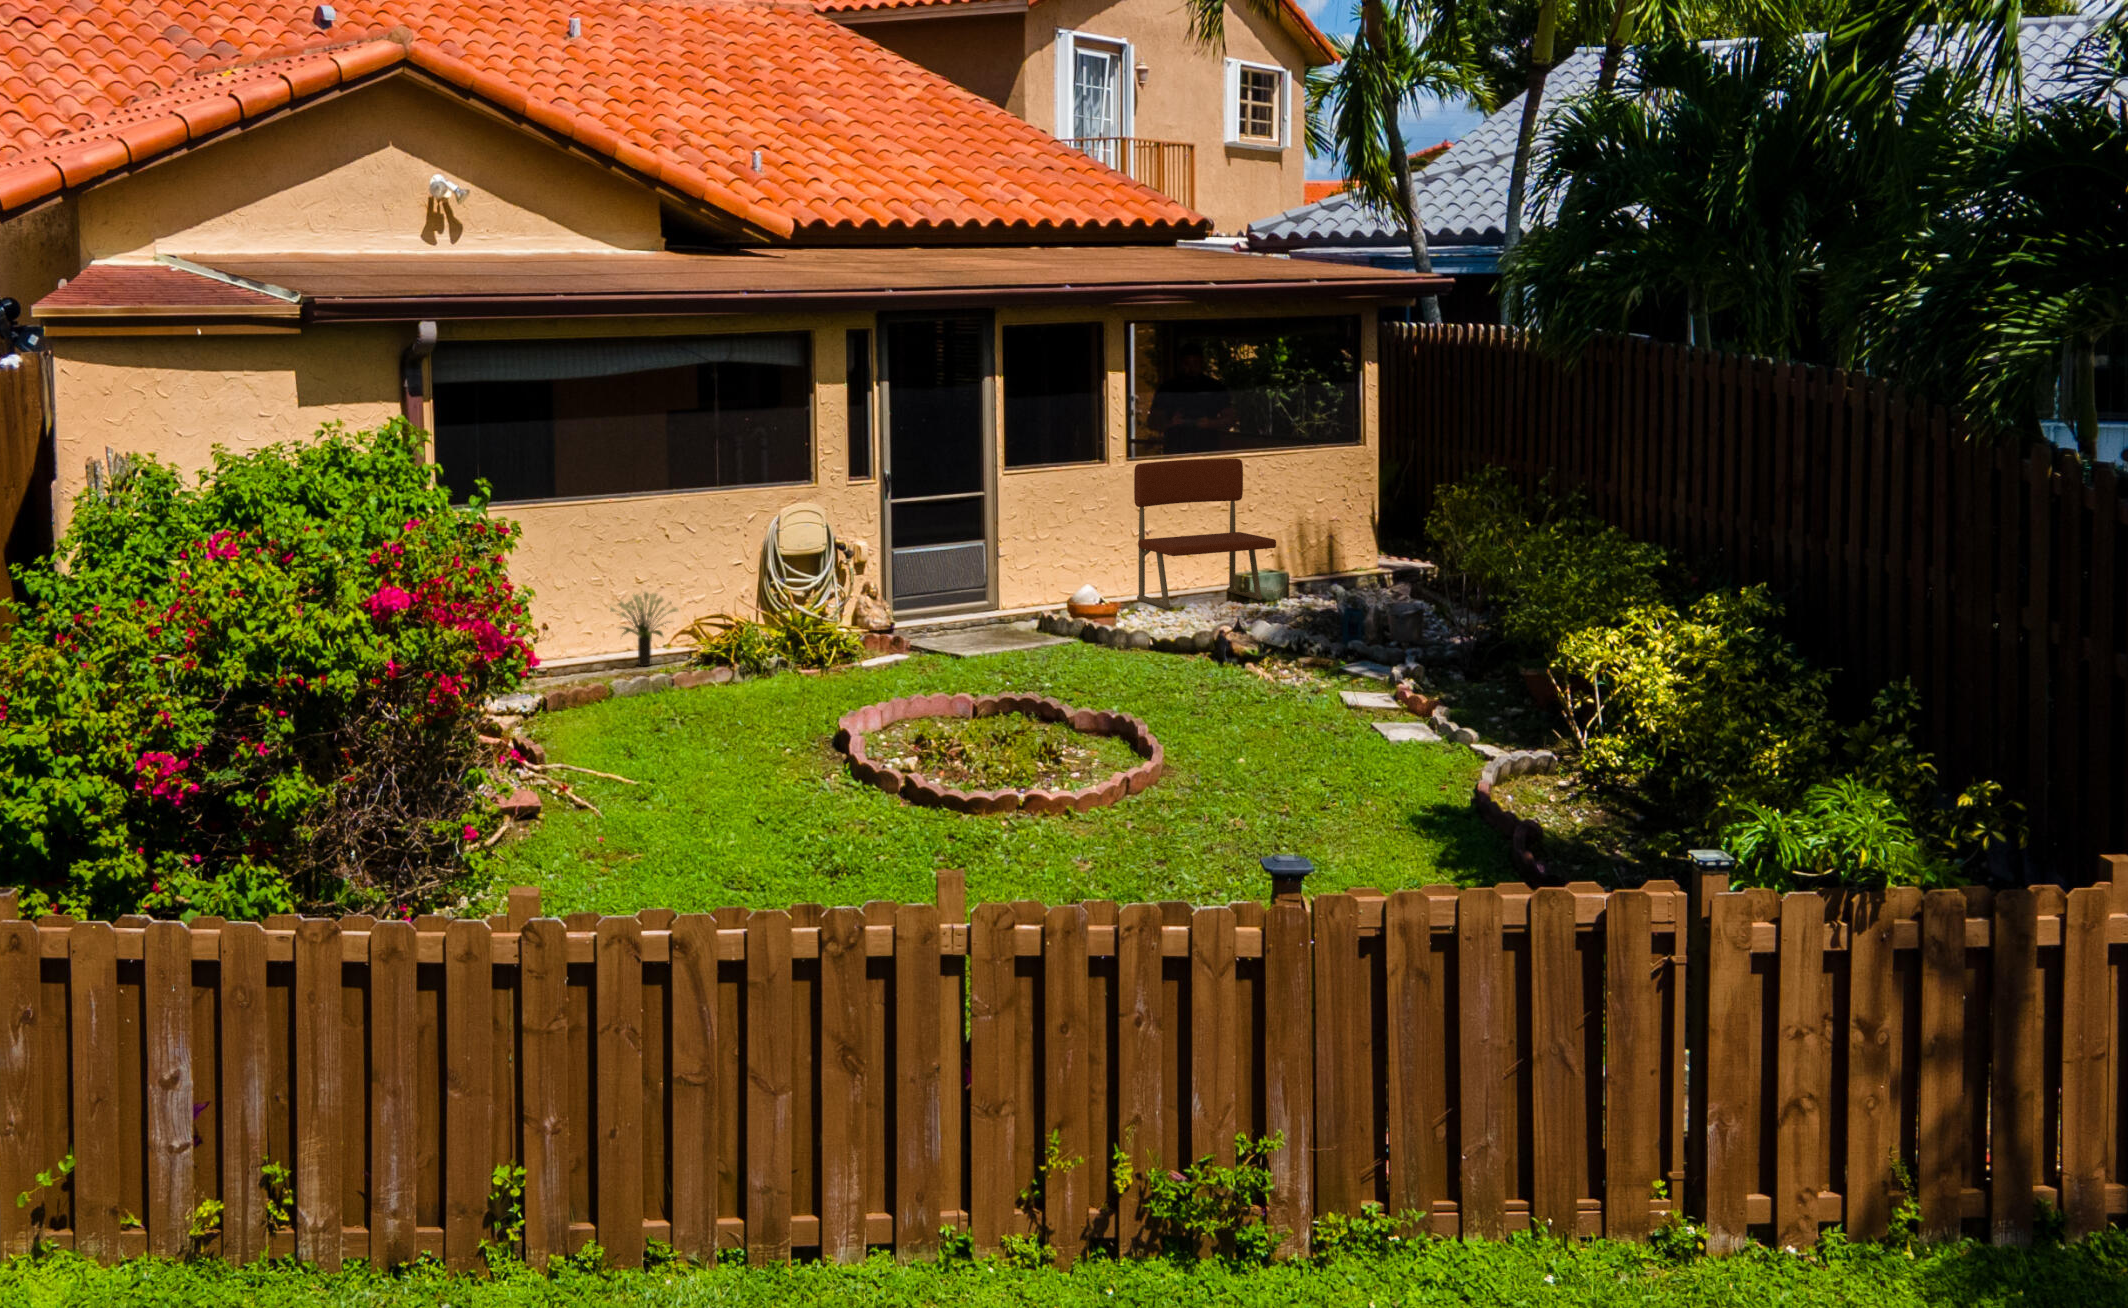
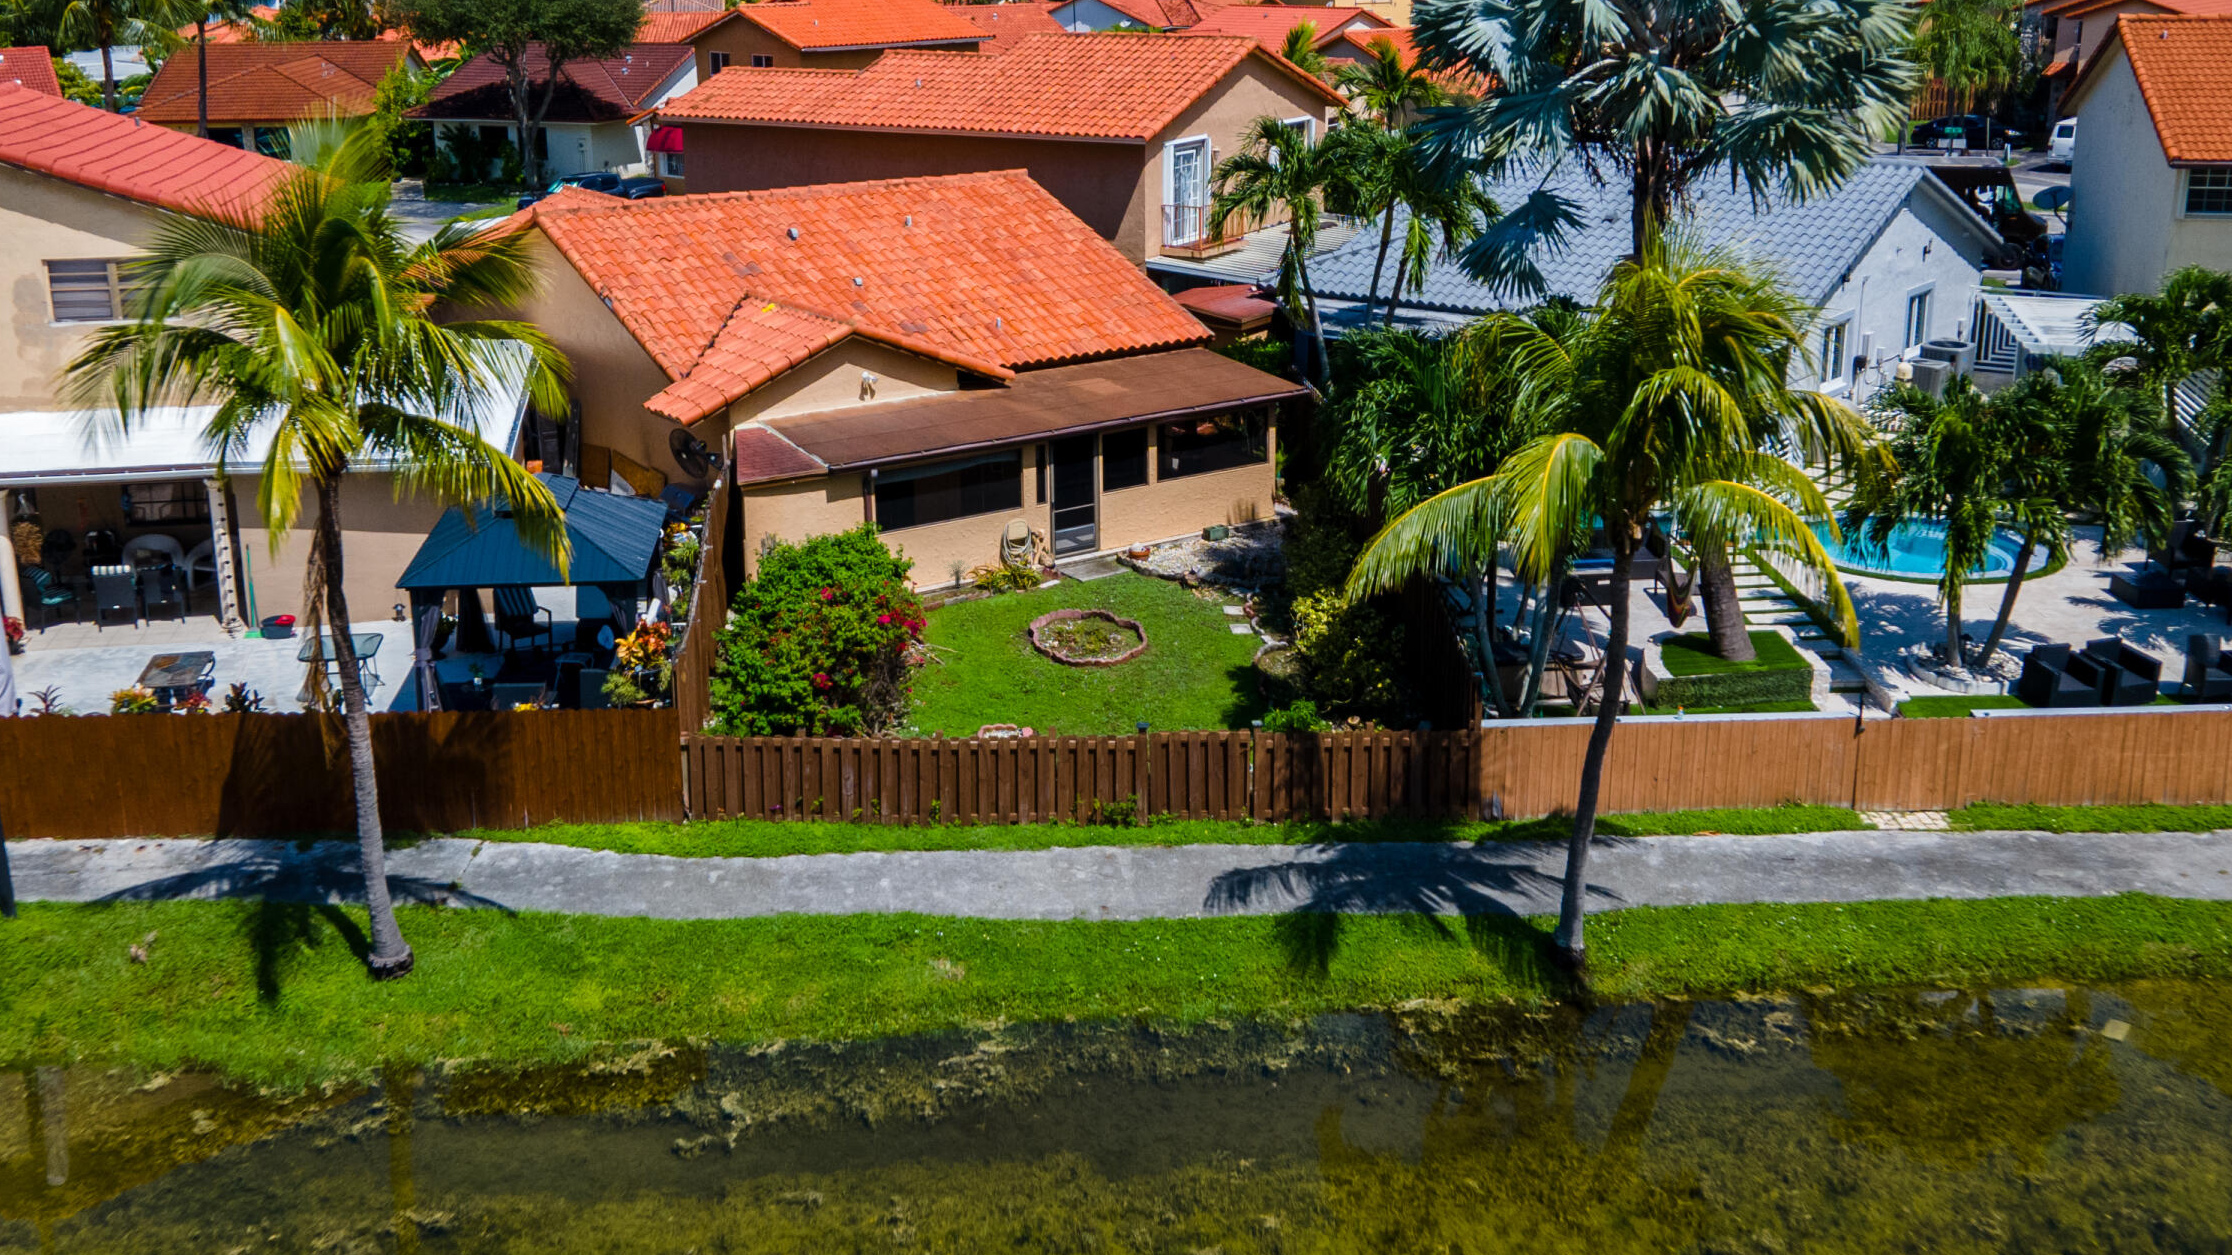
bench: present [1134,459,1276,609] -> none [1161,483,1222,552]

